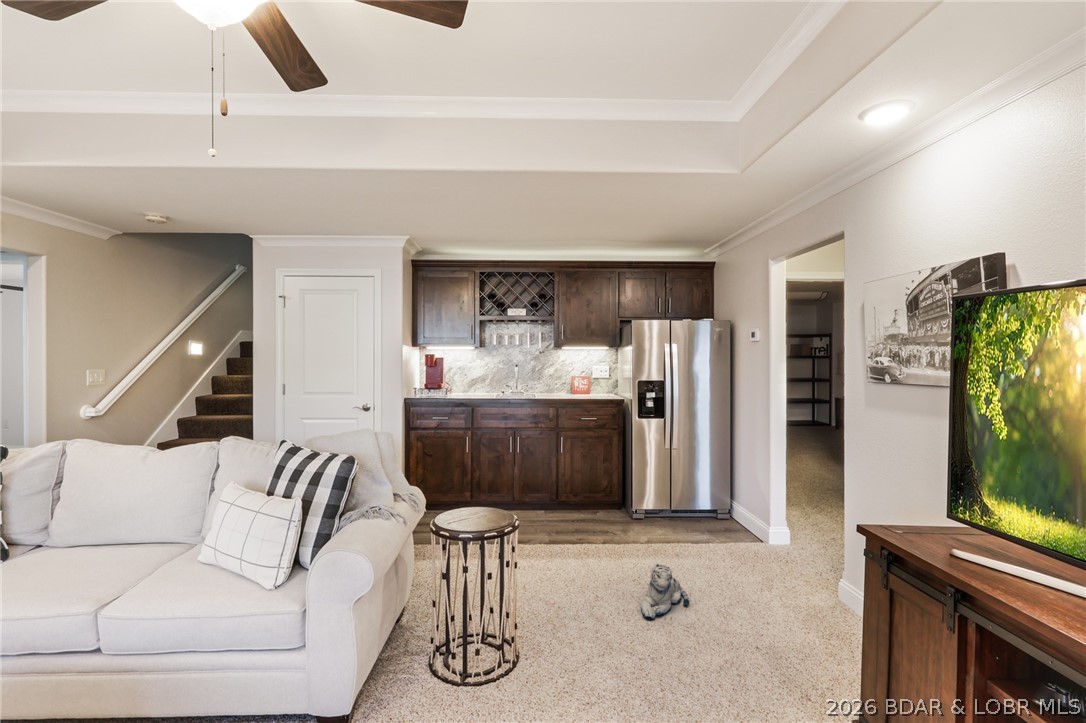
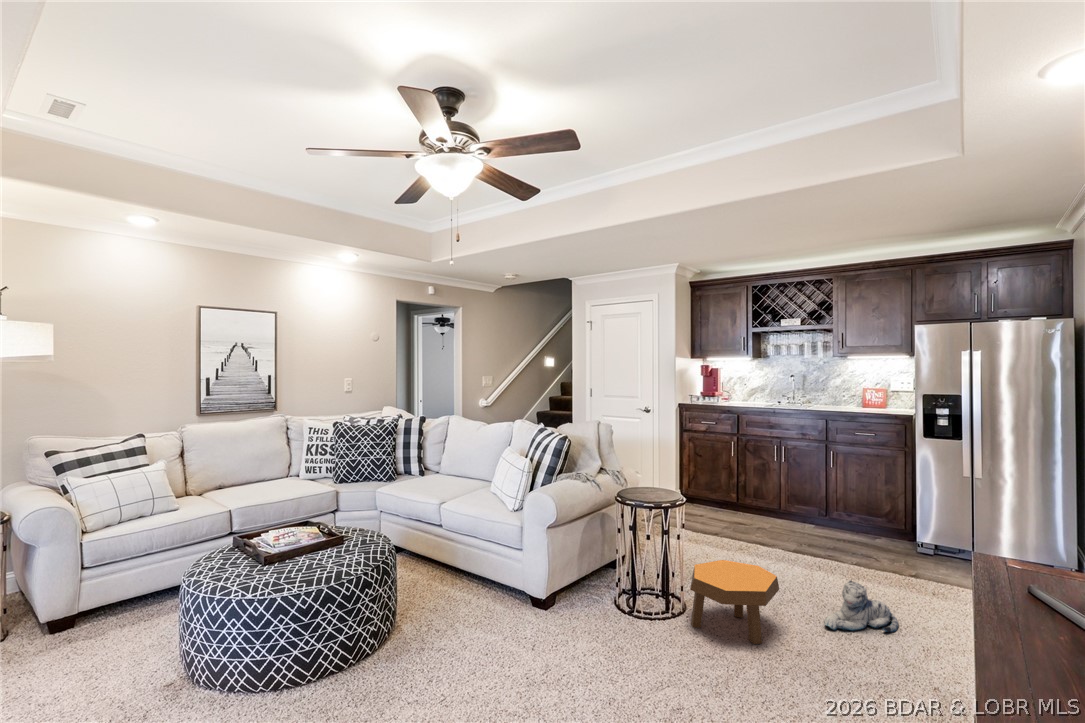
footstool: none [527,573,627,671] -> present [690,560,779,644]

